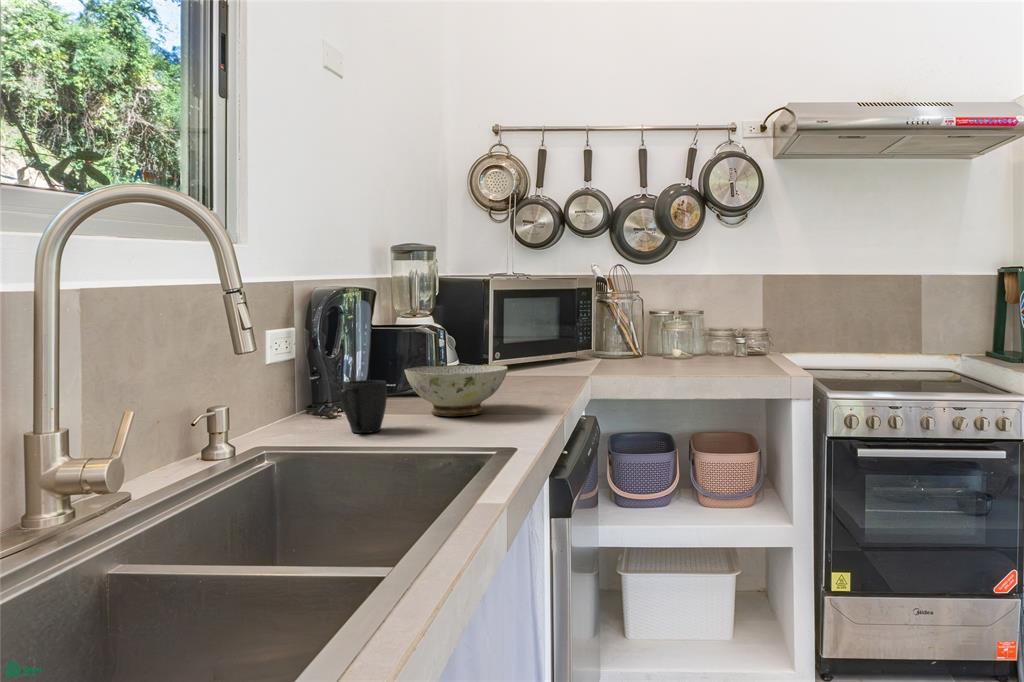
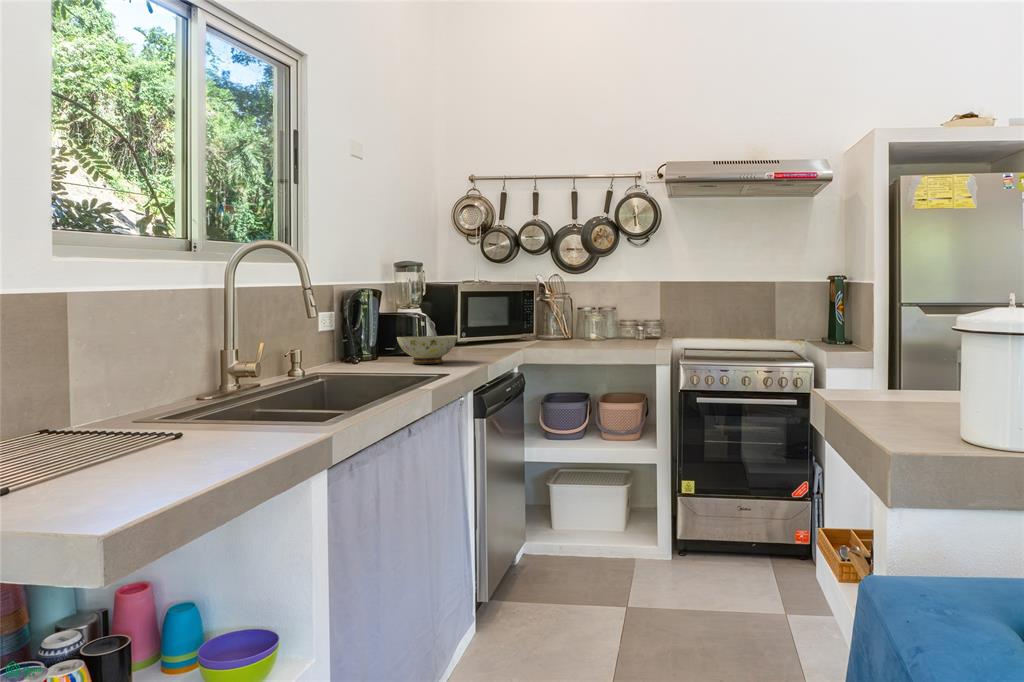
mug: present [340,380,387,433] -> none [359,341,385,369]

